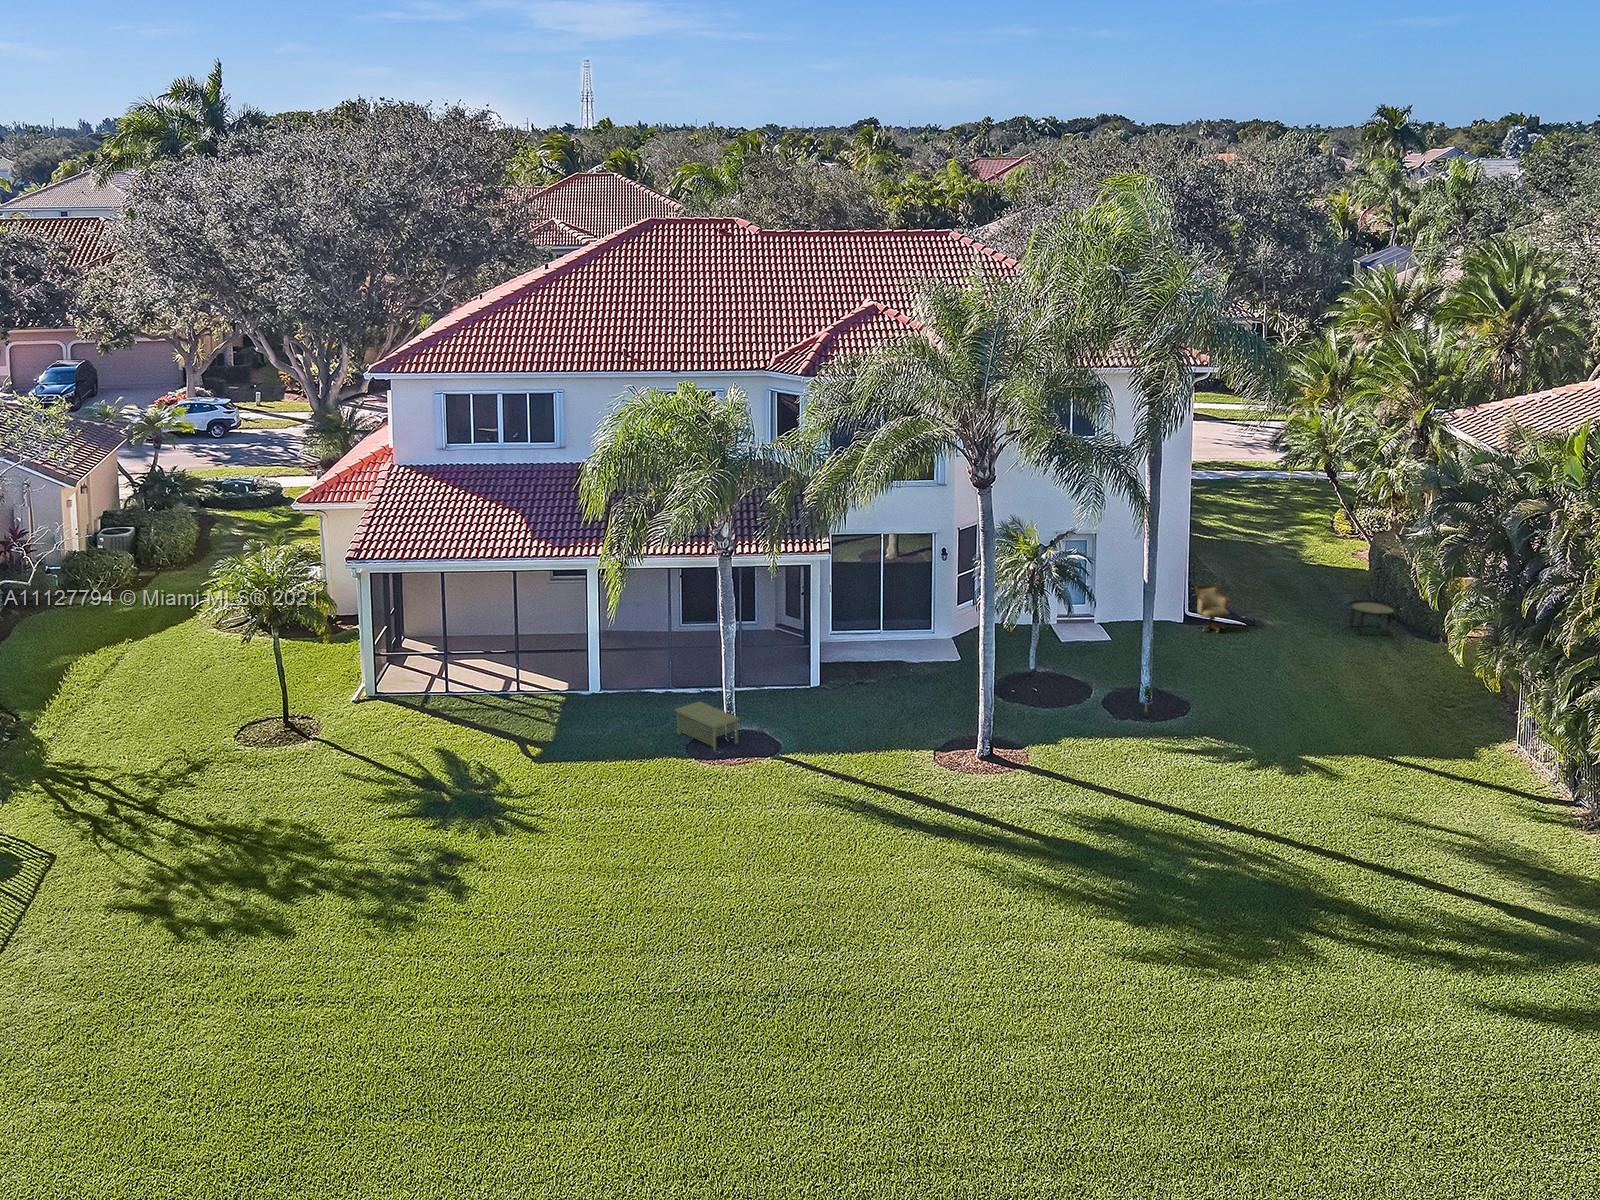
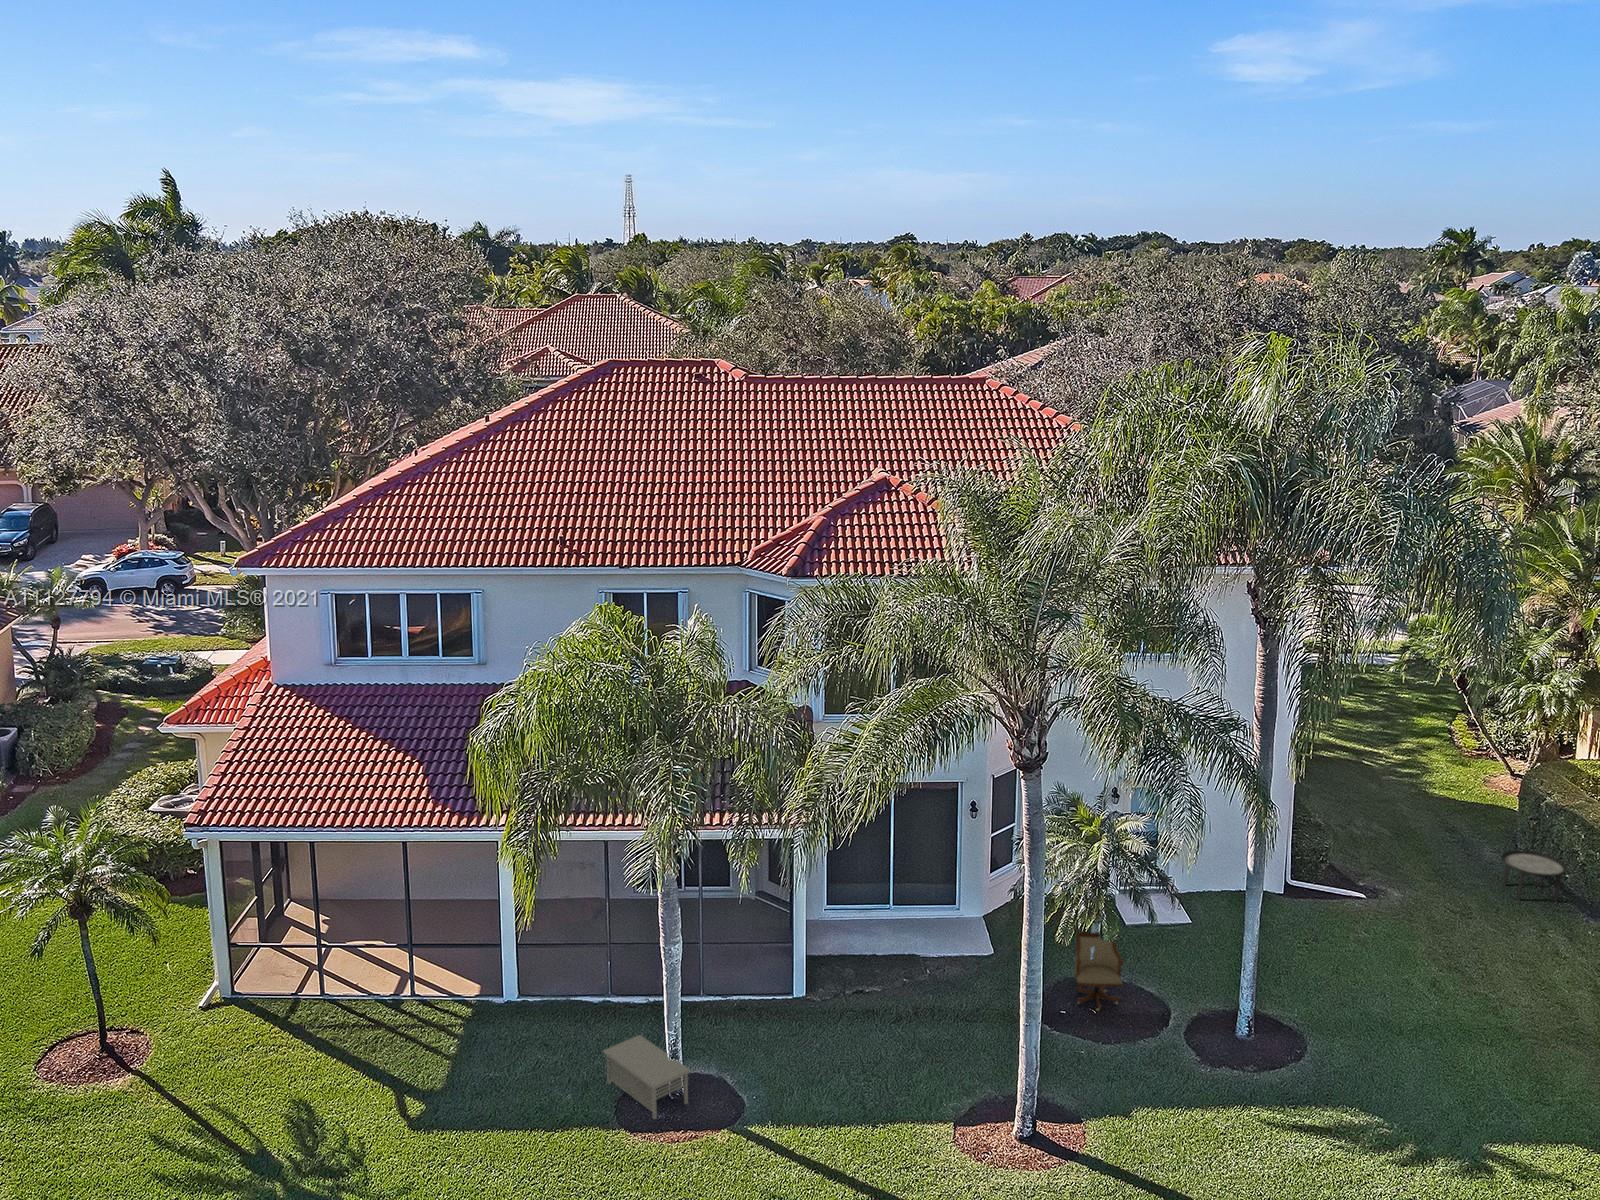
chair: present [1195,584,1231,632] -> present [1075,931,1123,1011]
potted plant: present [1142,685,1152,717] -> none [1236,1003,1272,1055]

